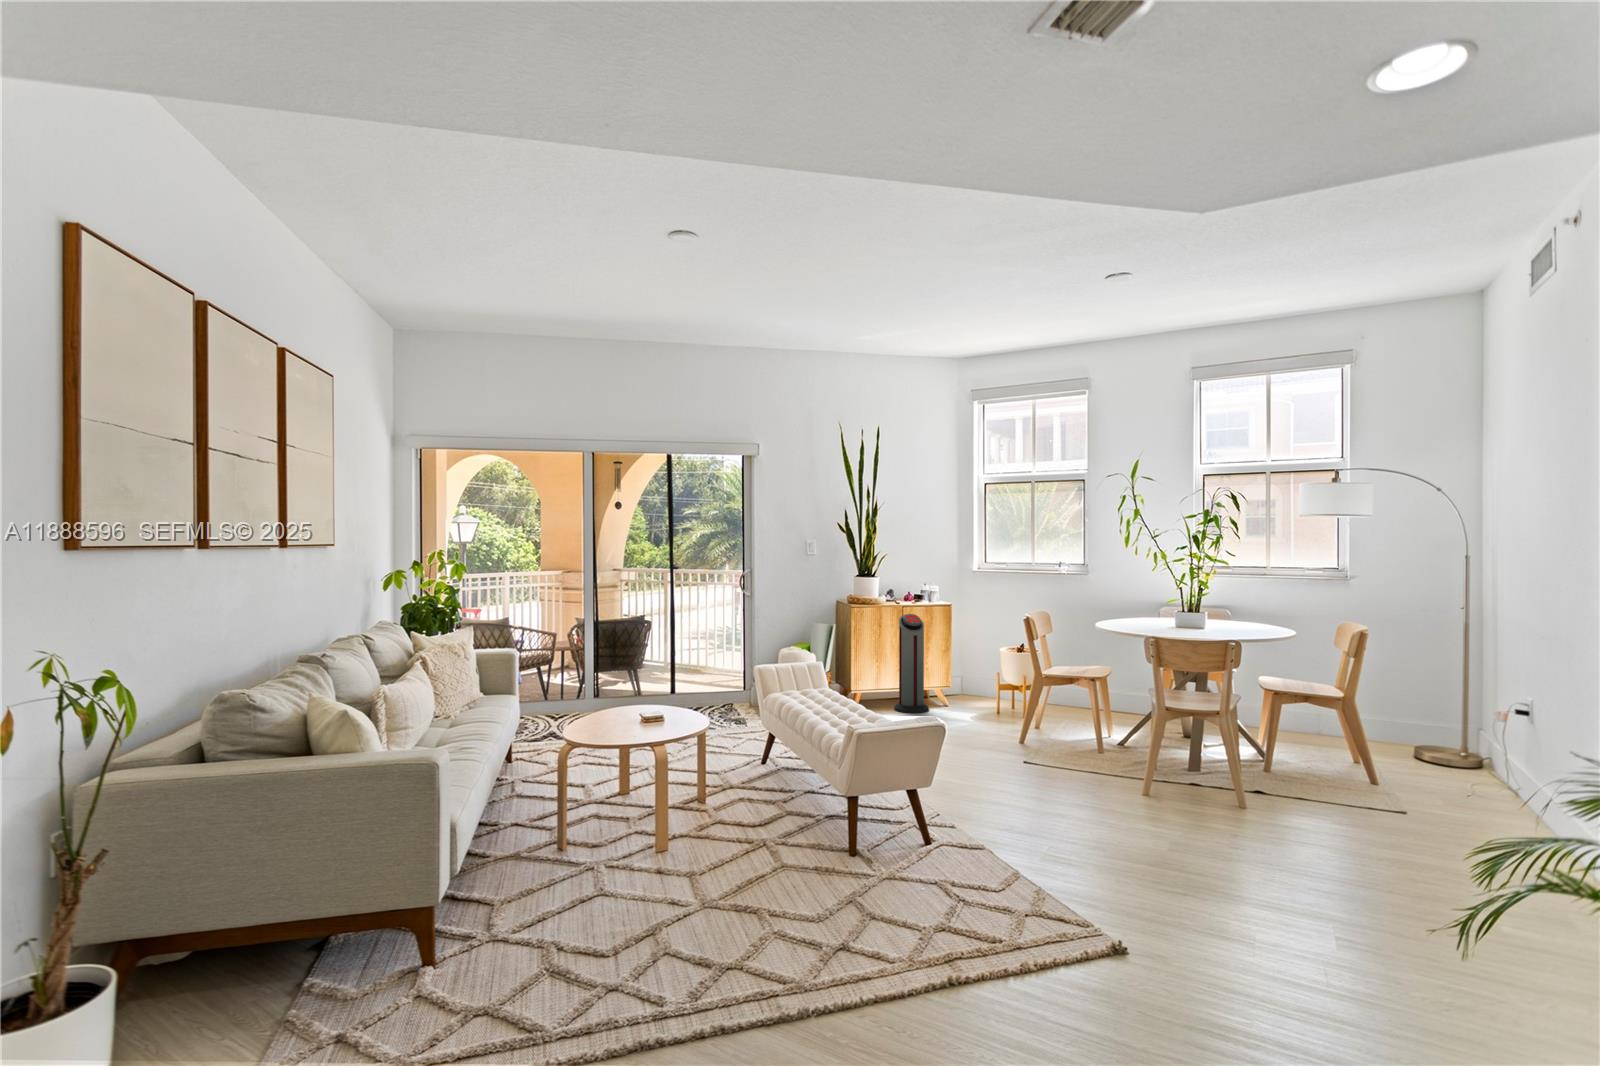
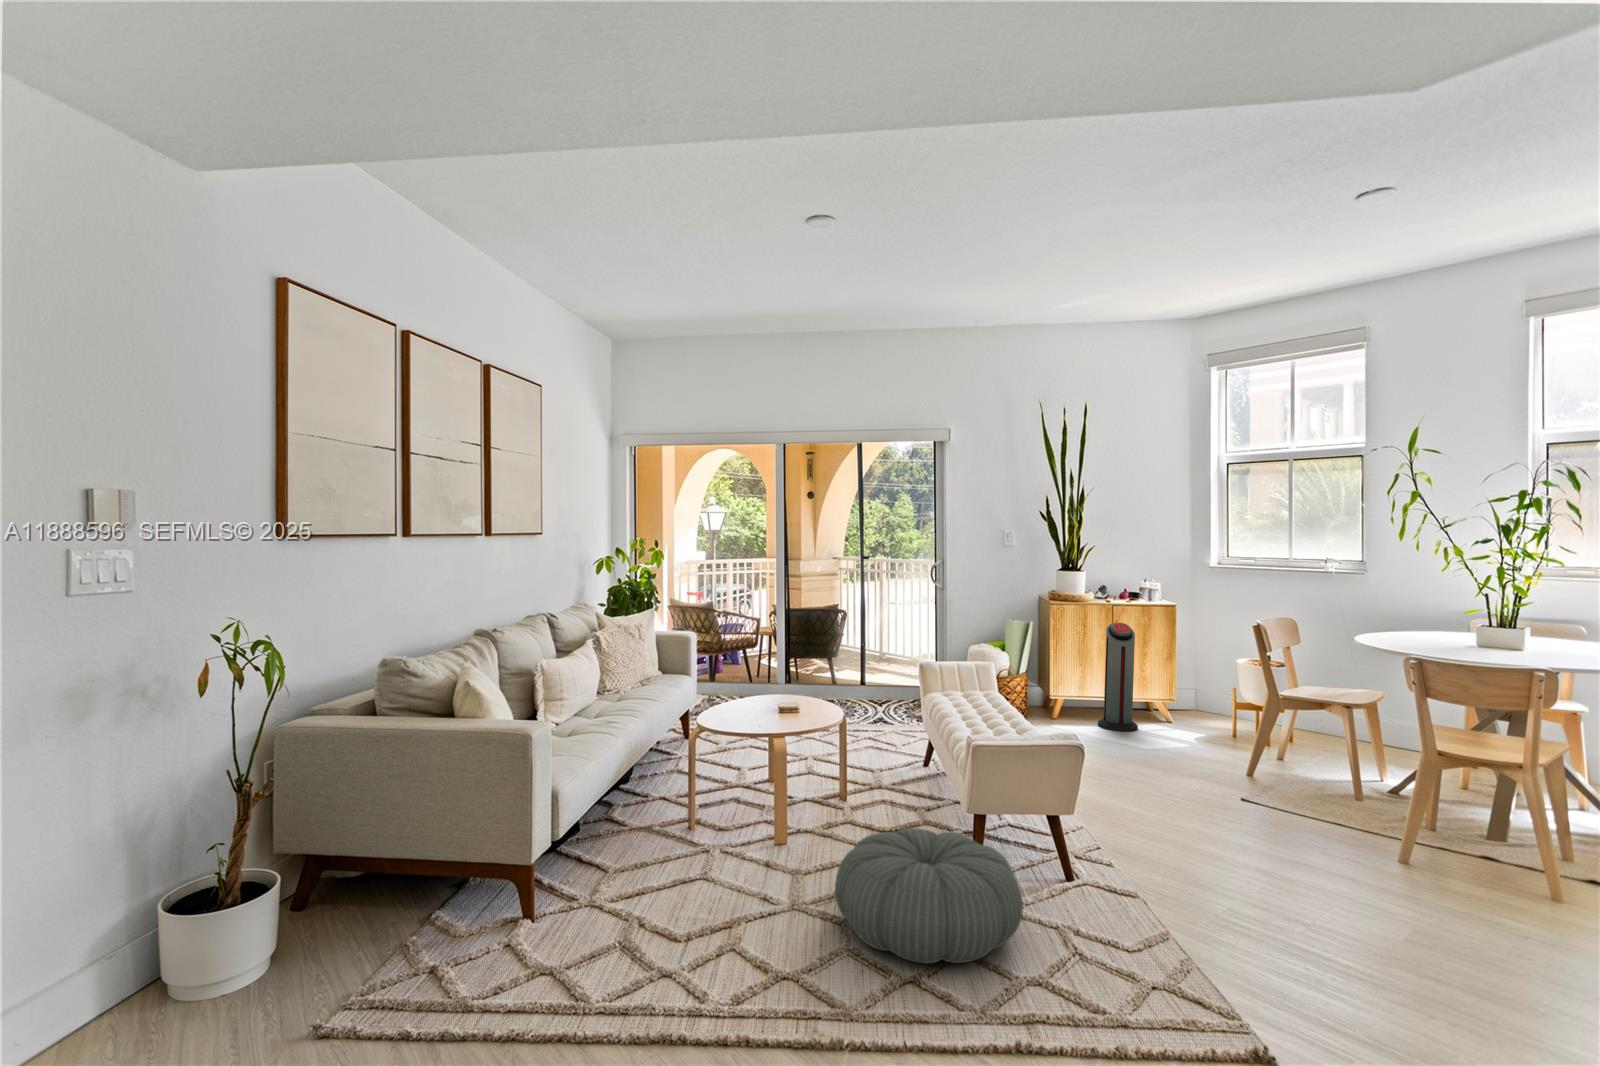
pouf: none [747,814,919,932] -> present [835,828,1023,964]

